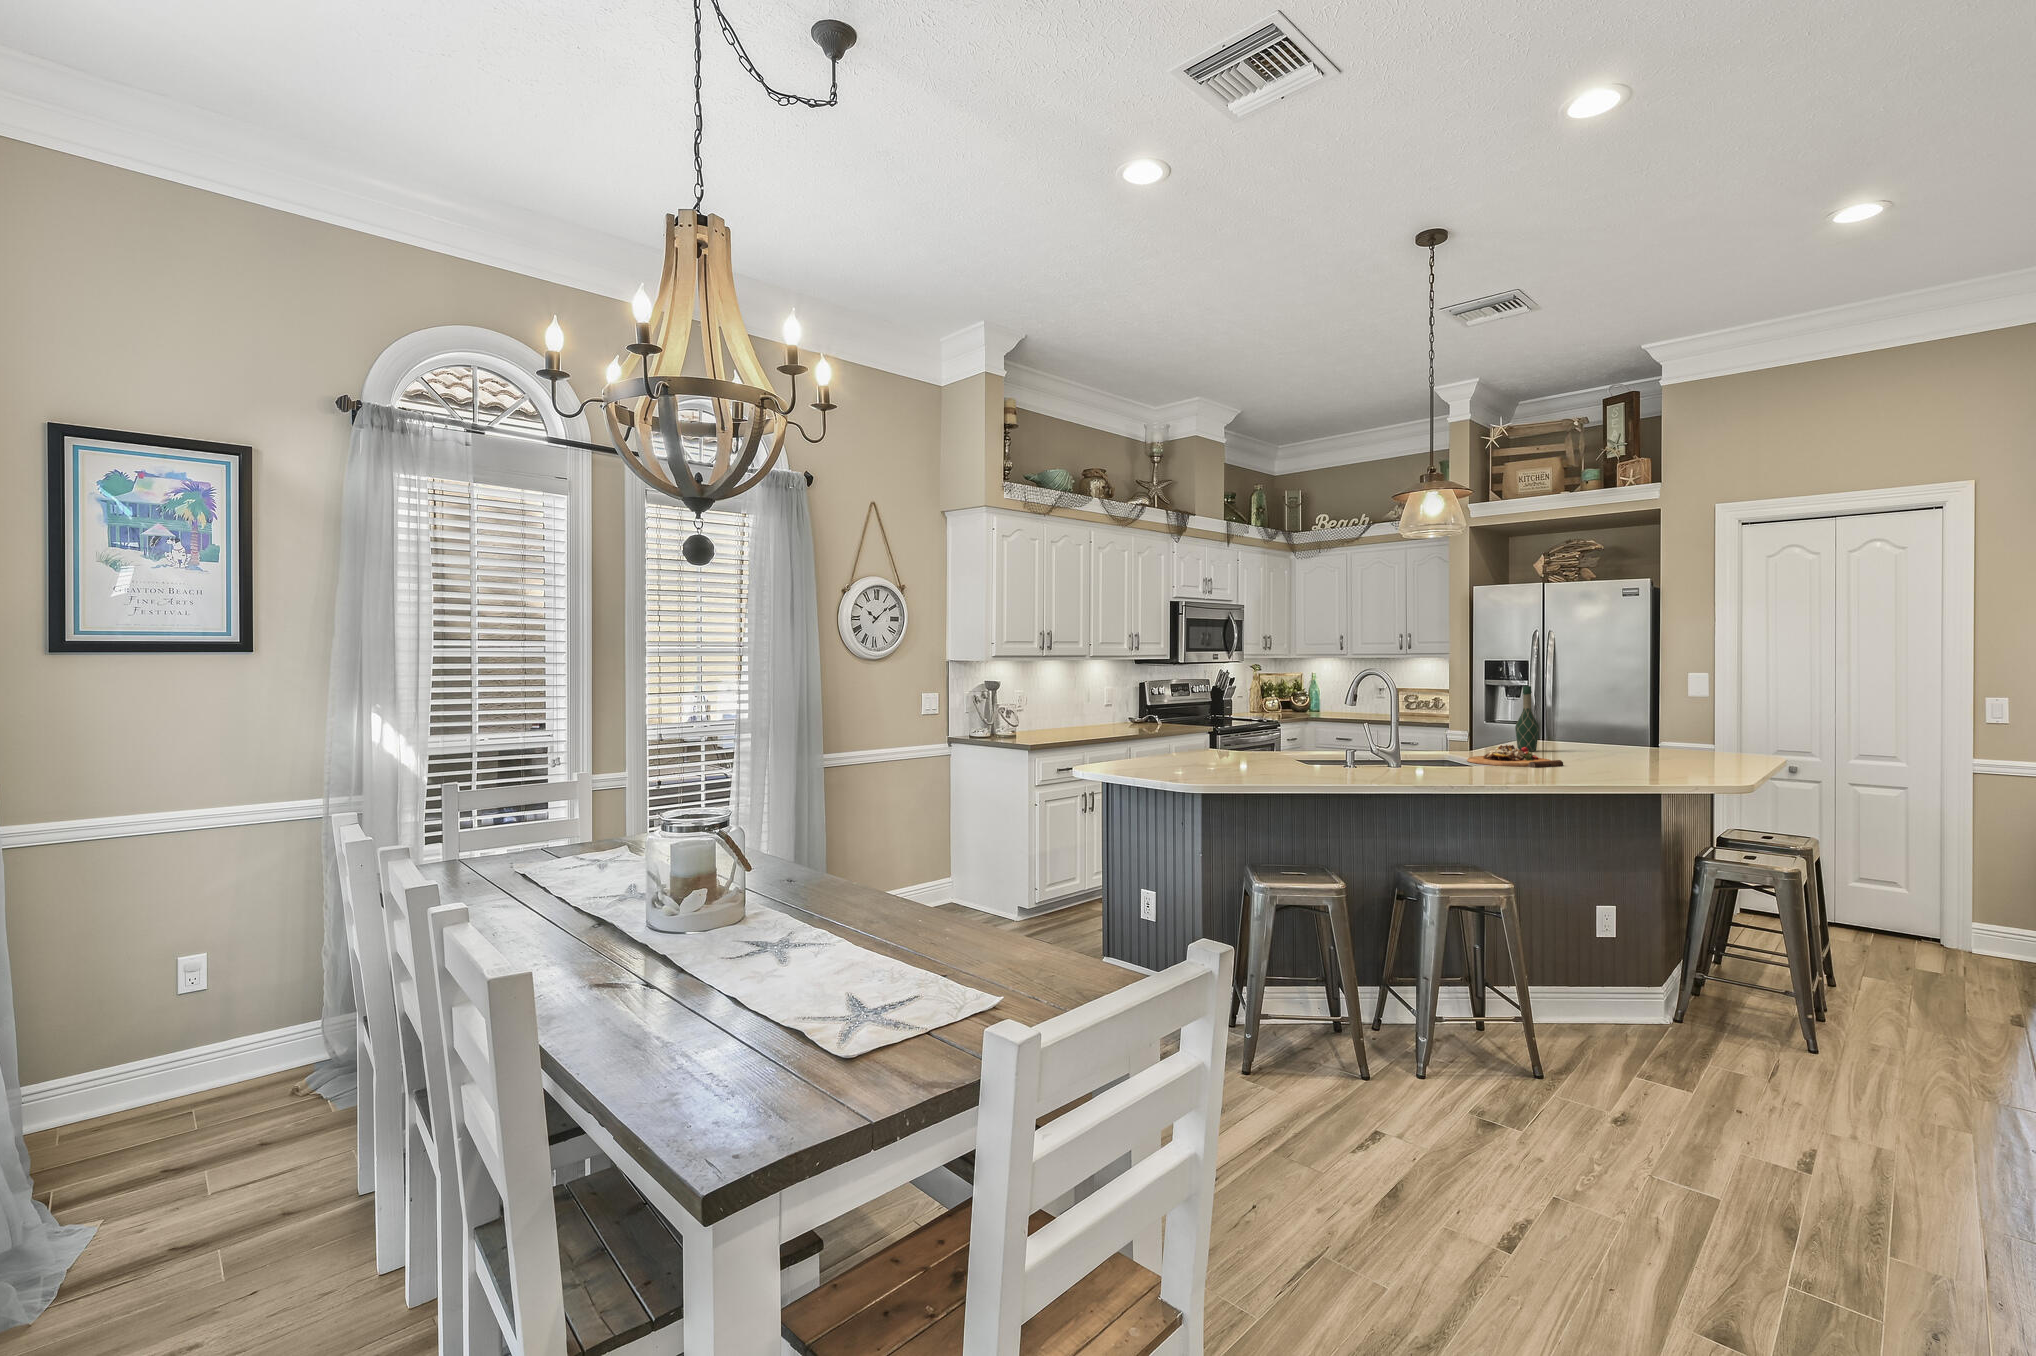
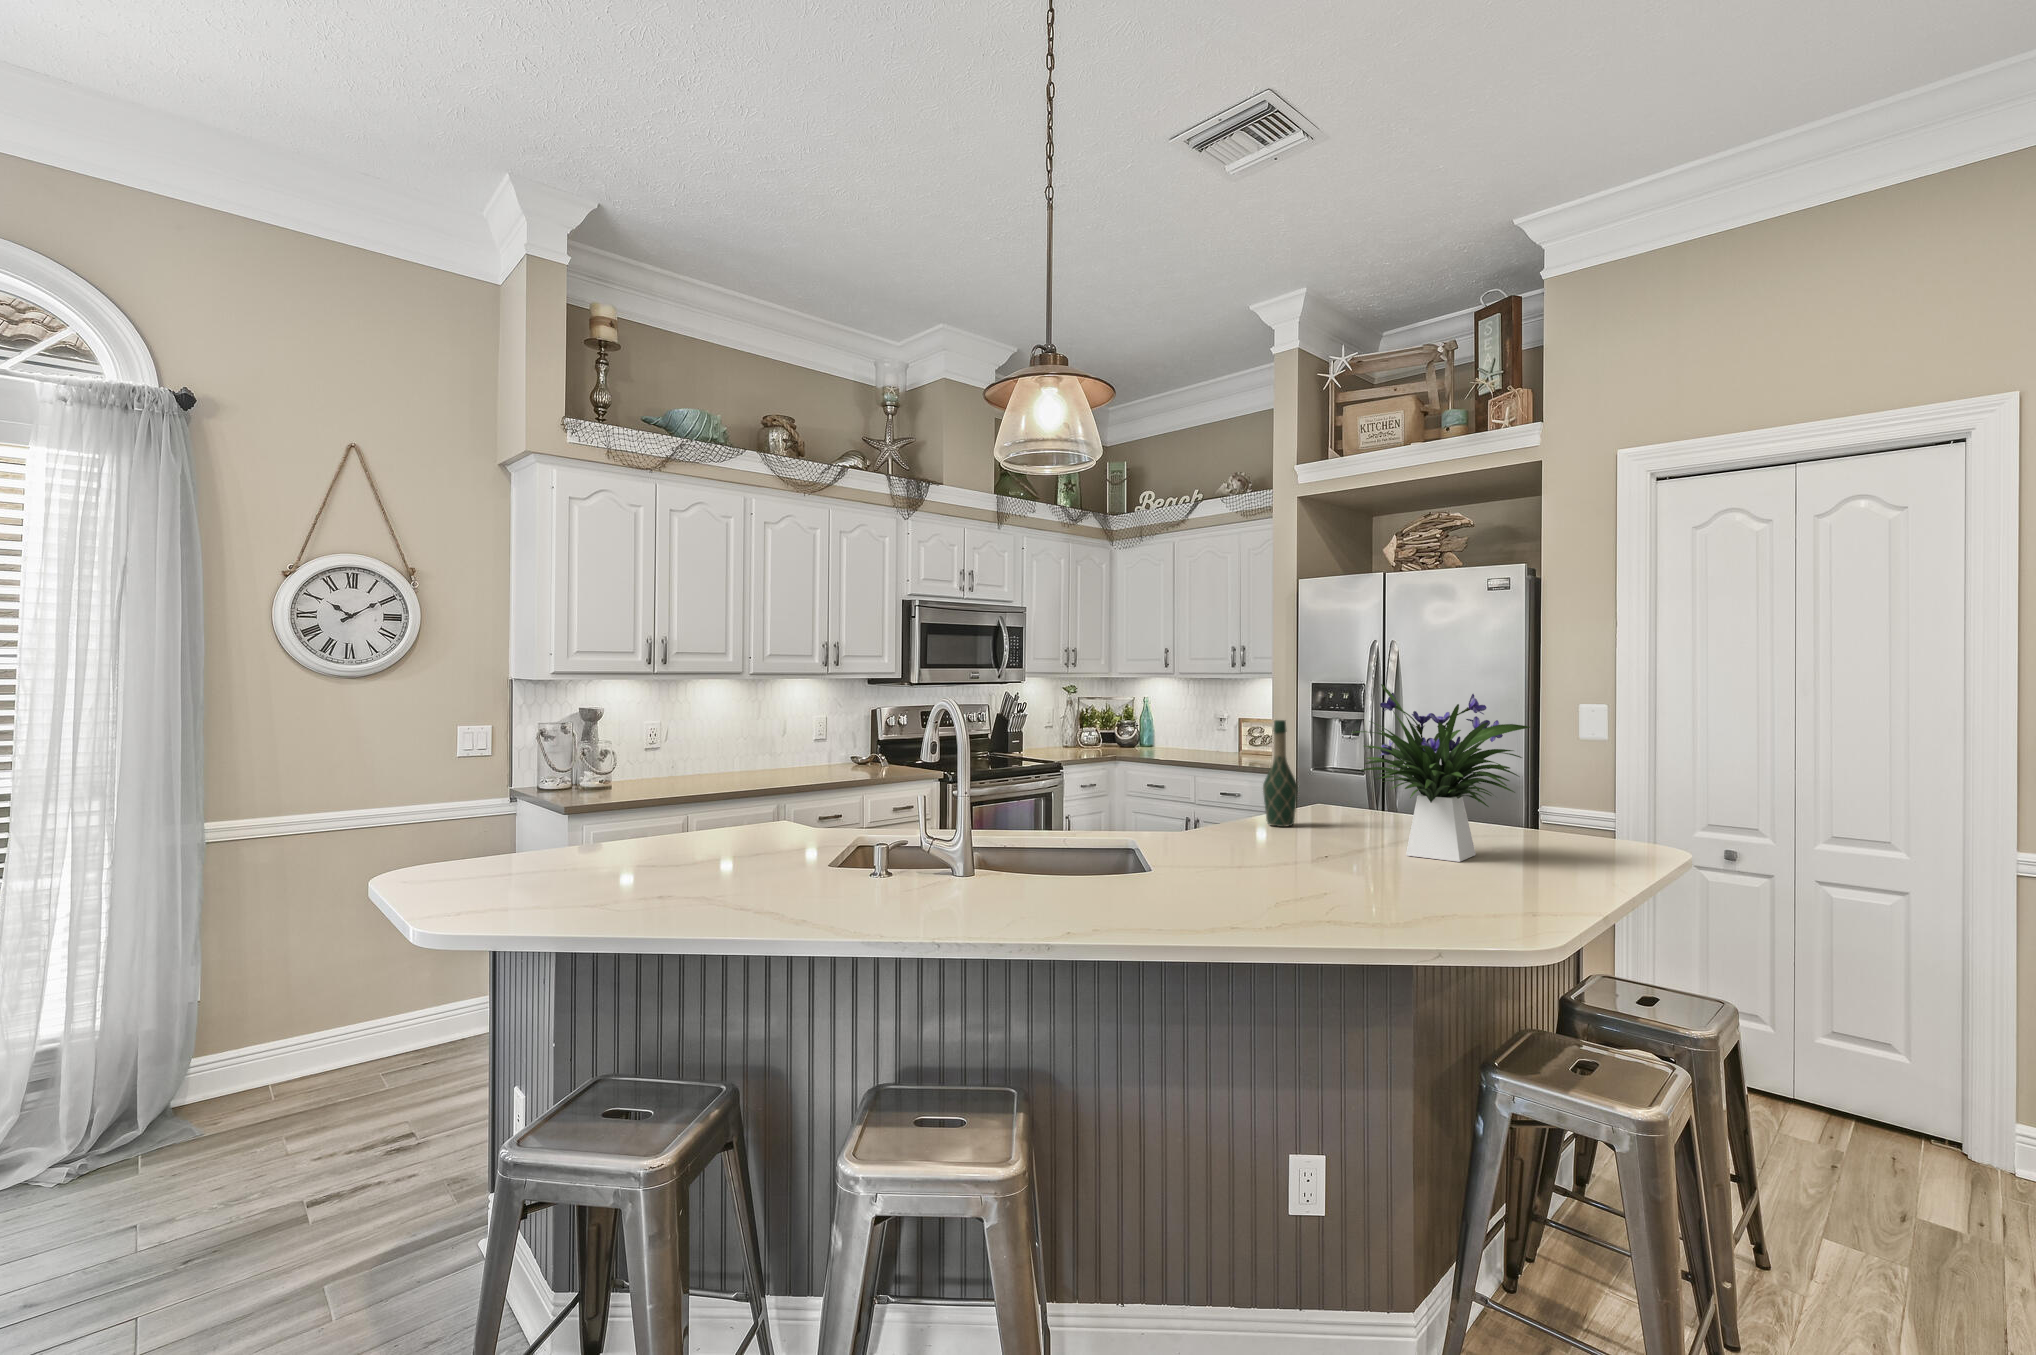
flower arrangement: none [1598,664,1708,763] -> present [1351,684,1530,862]
cutting board: present [1467,745,1563,768] -> none [1114,825,1260,875]

